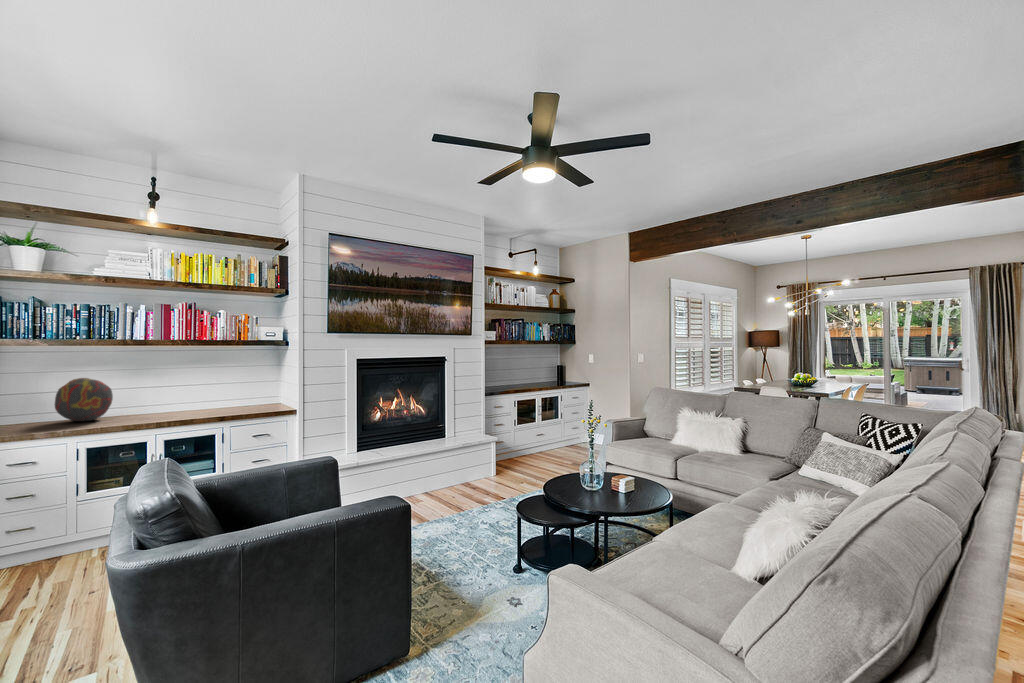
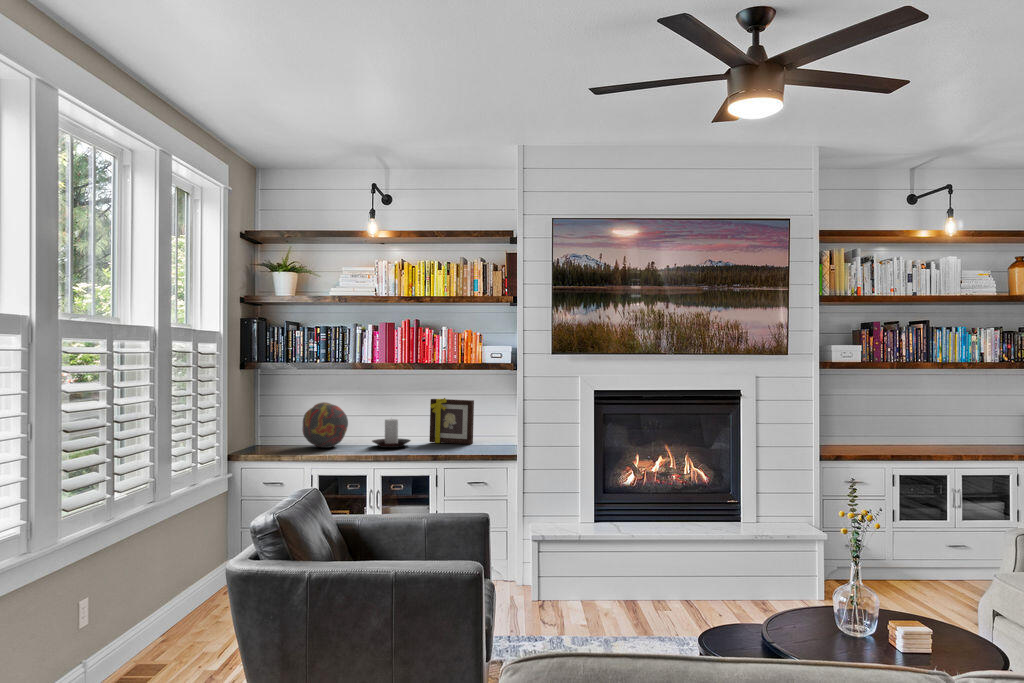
picture frame: none [201,370,245,408] -> present [429,398,474,444]
candle holder: none [142,388,185,415] -> present [372,419,410,448]

